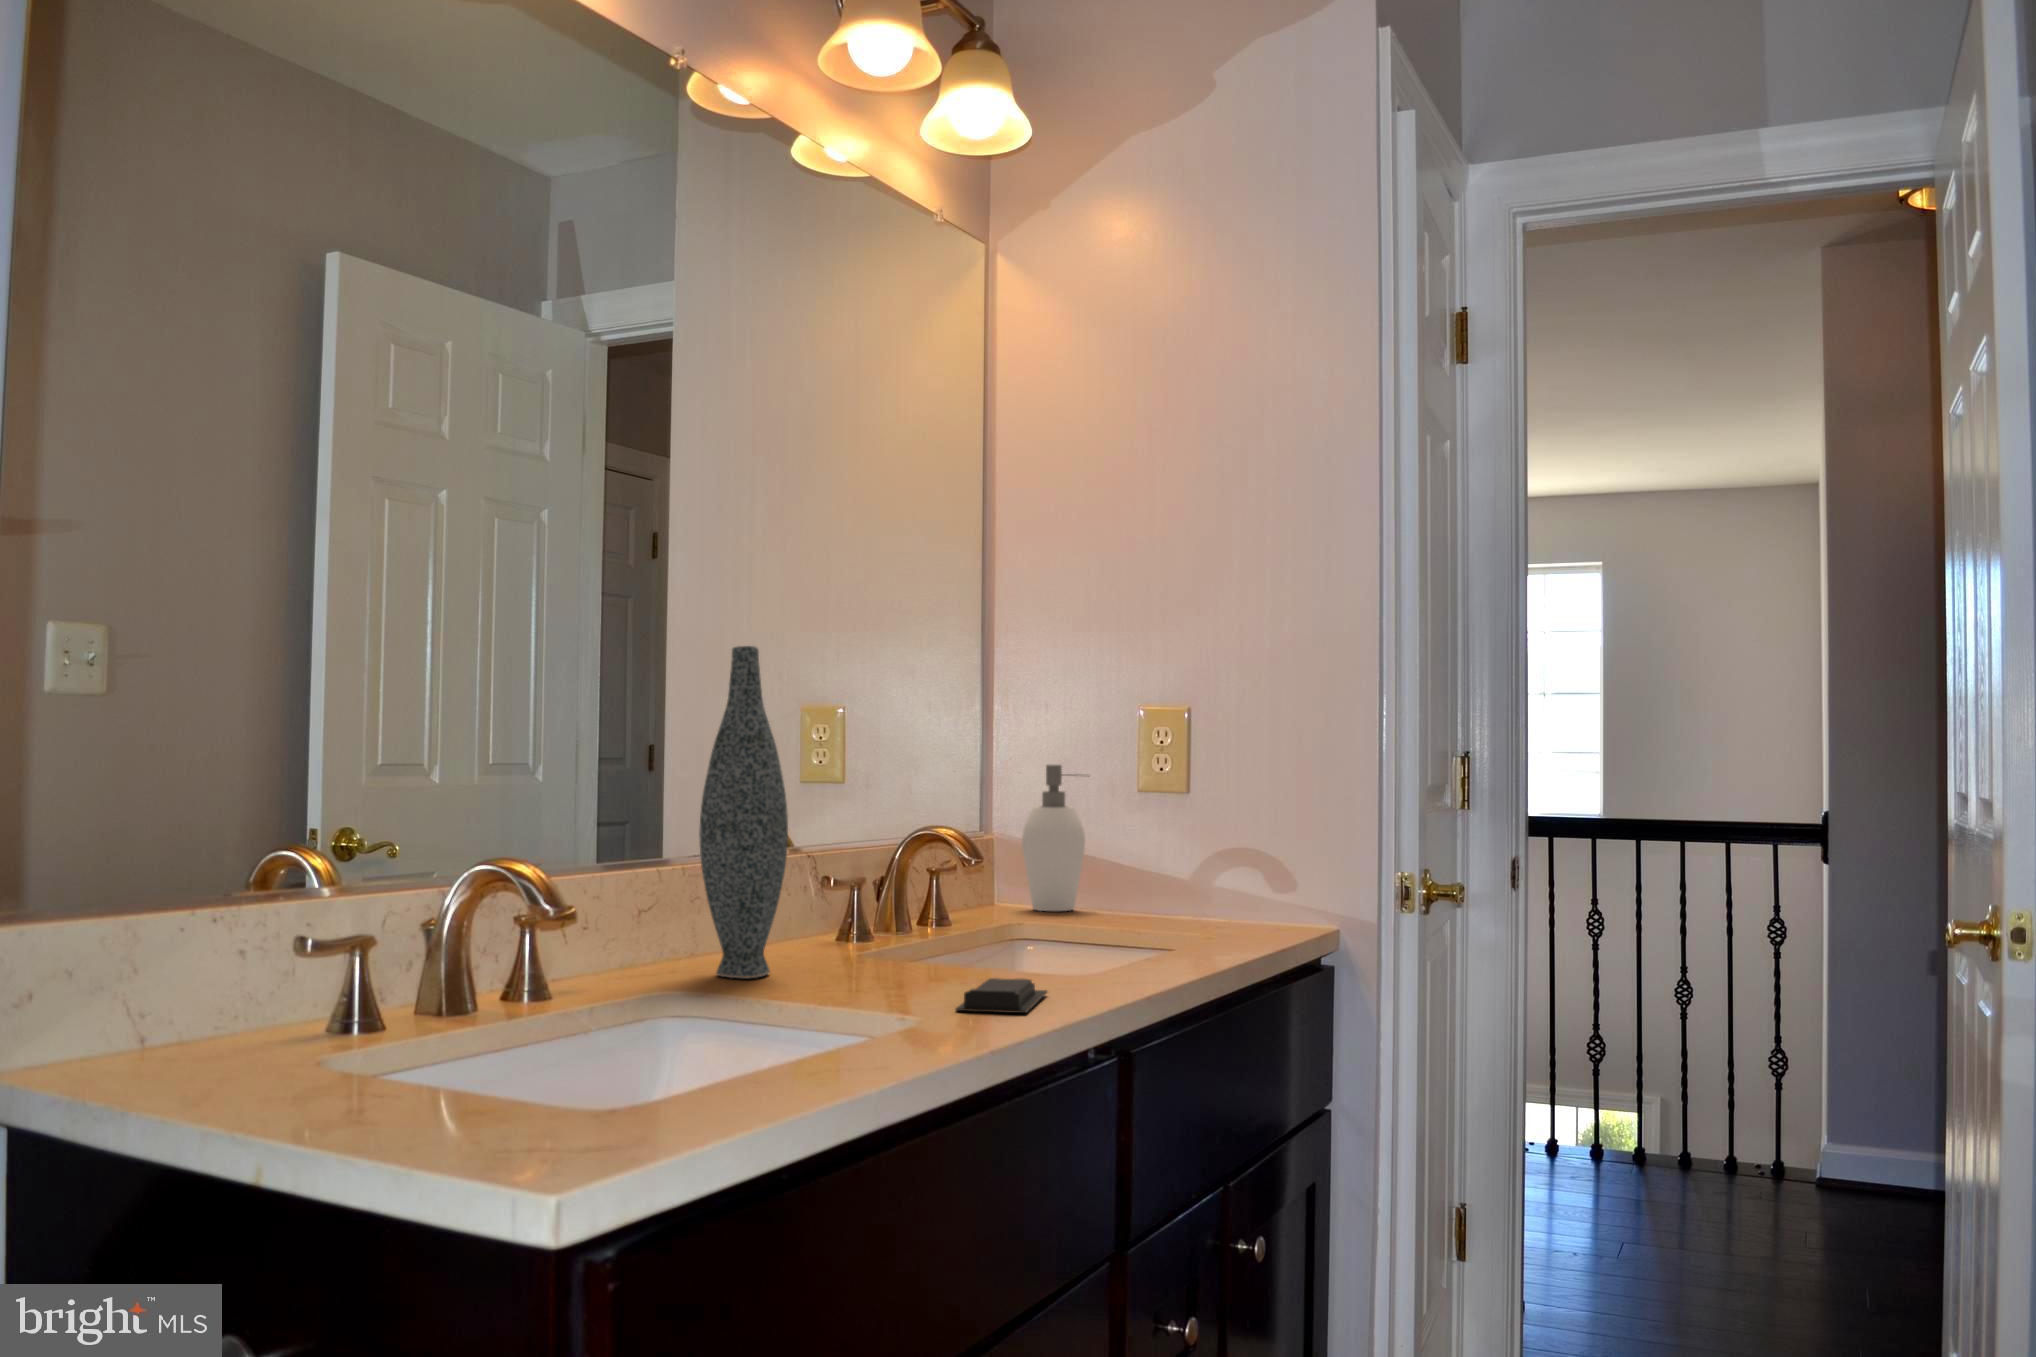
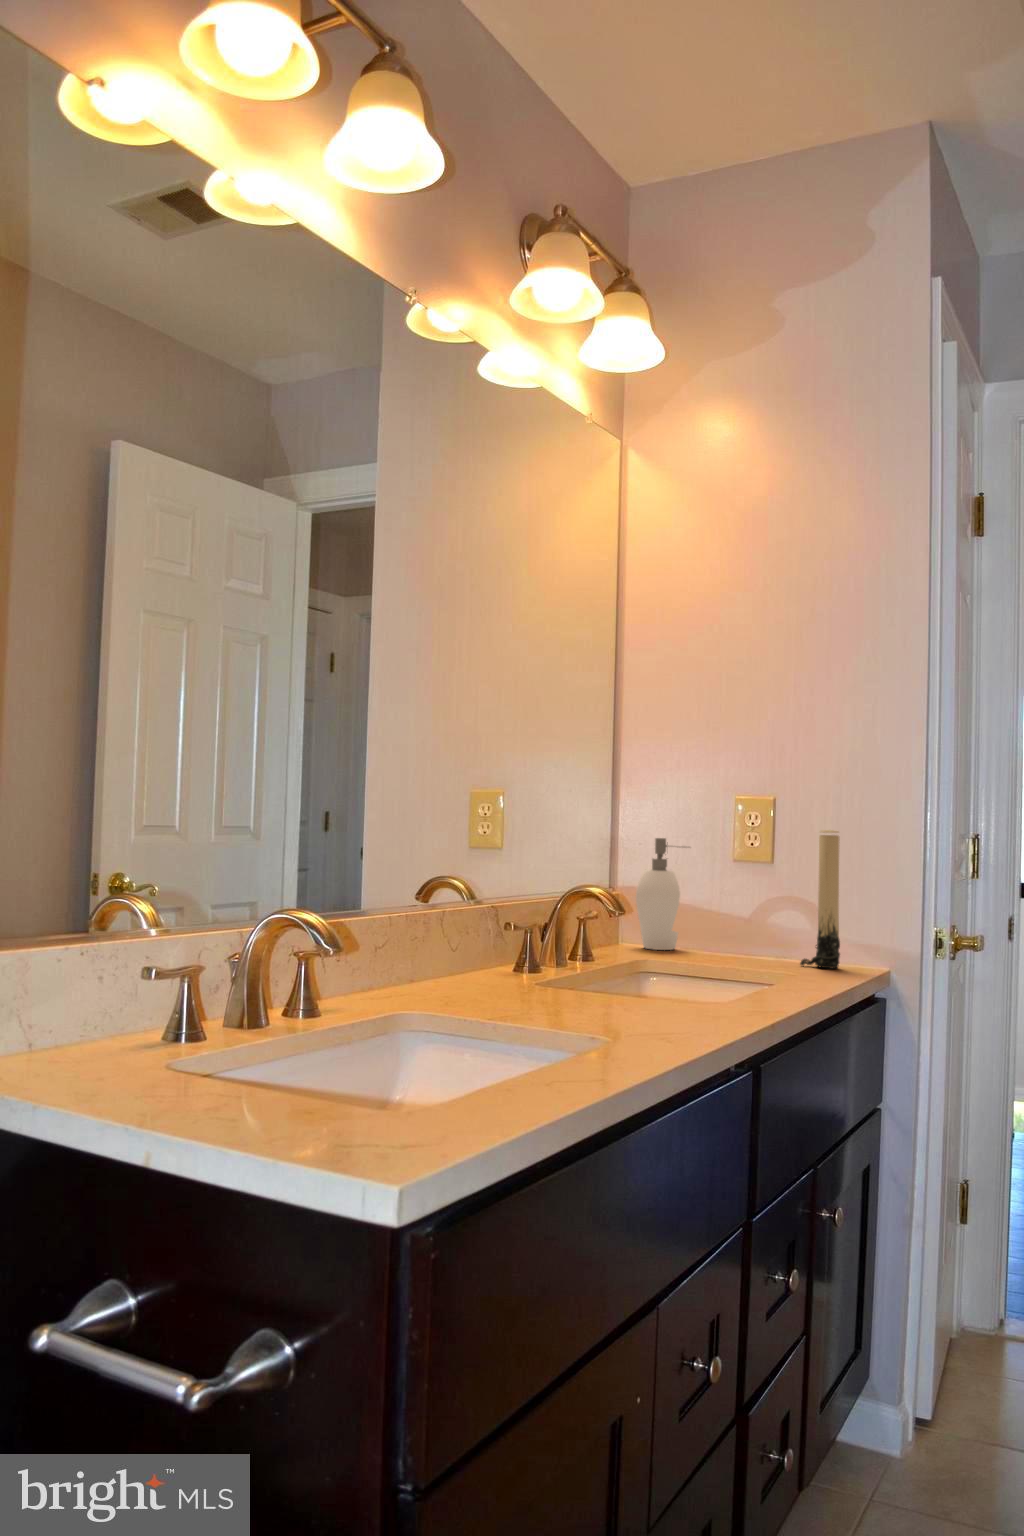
vase: present [699,646,788,978] -> none [423,746,489,1002]
candle: none [1228,748,1278,928] -> present [800,830,840,968]
soap bar: present [955,978,1047,1013] -> none [633,1009,697,1040]

